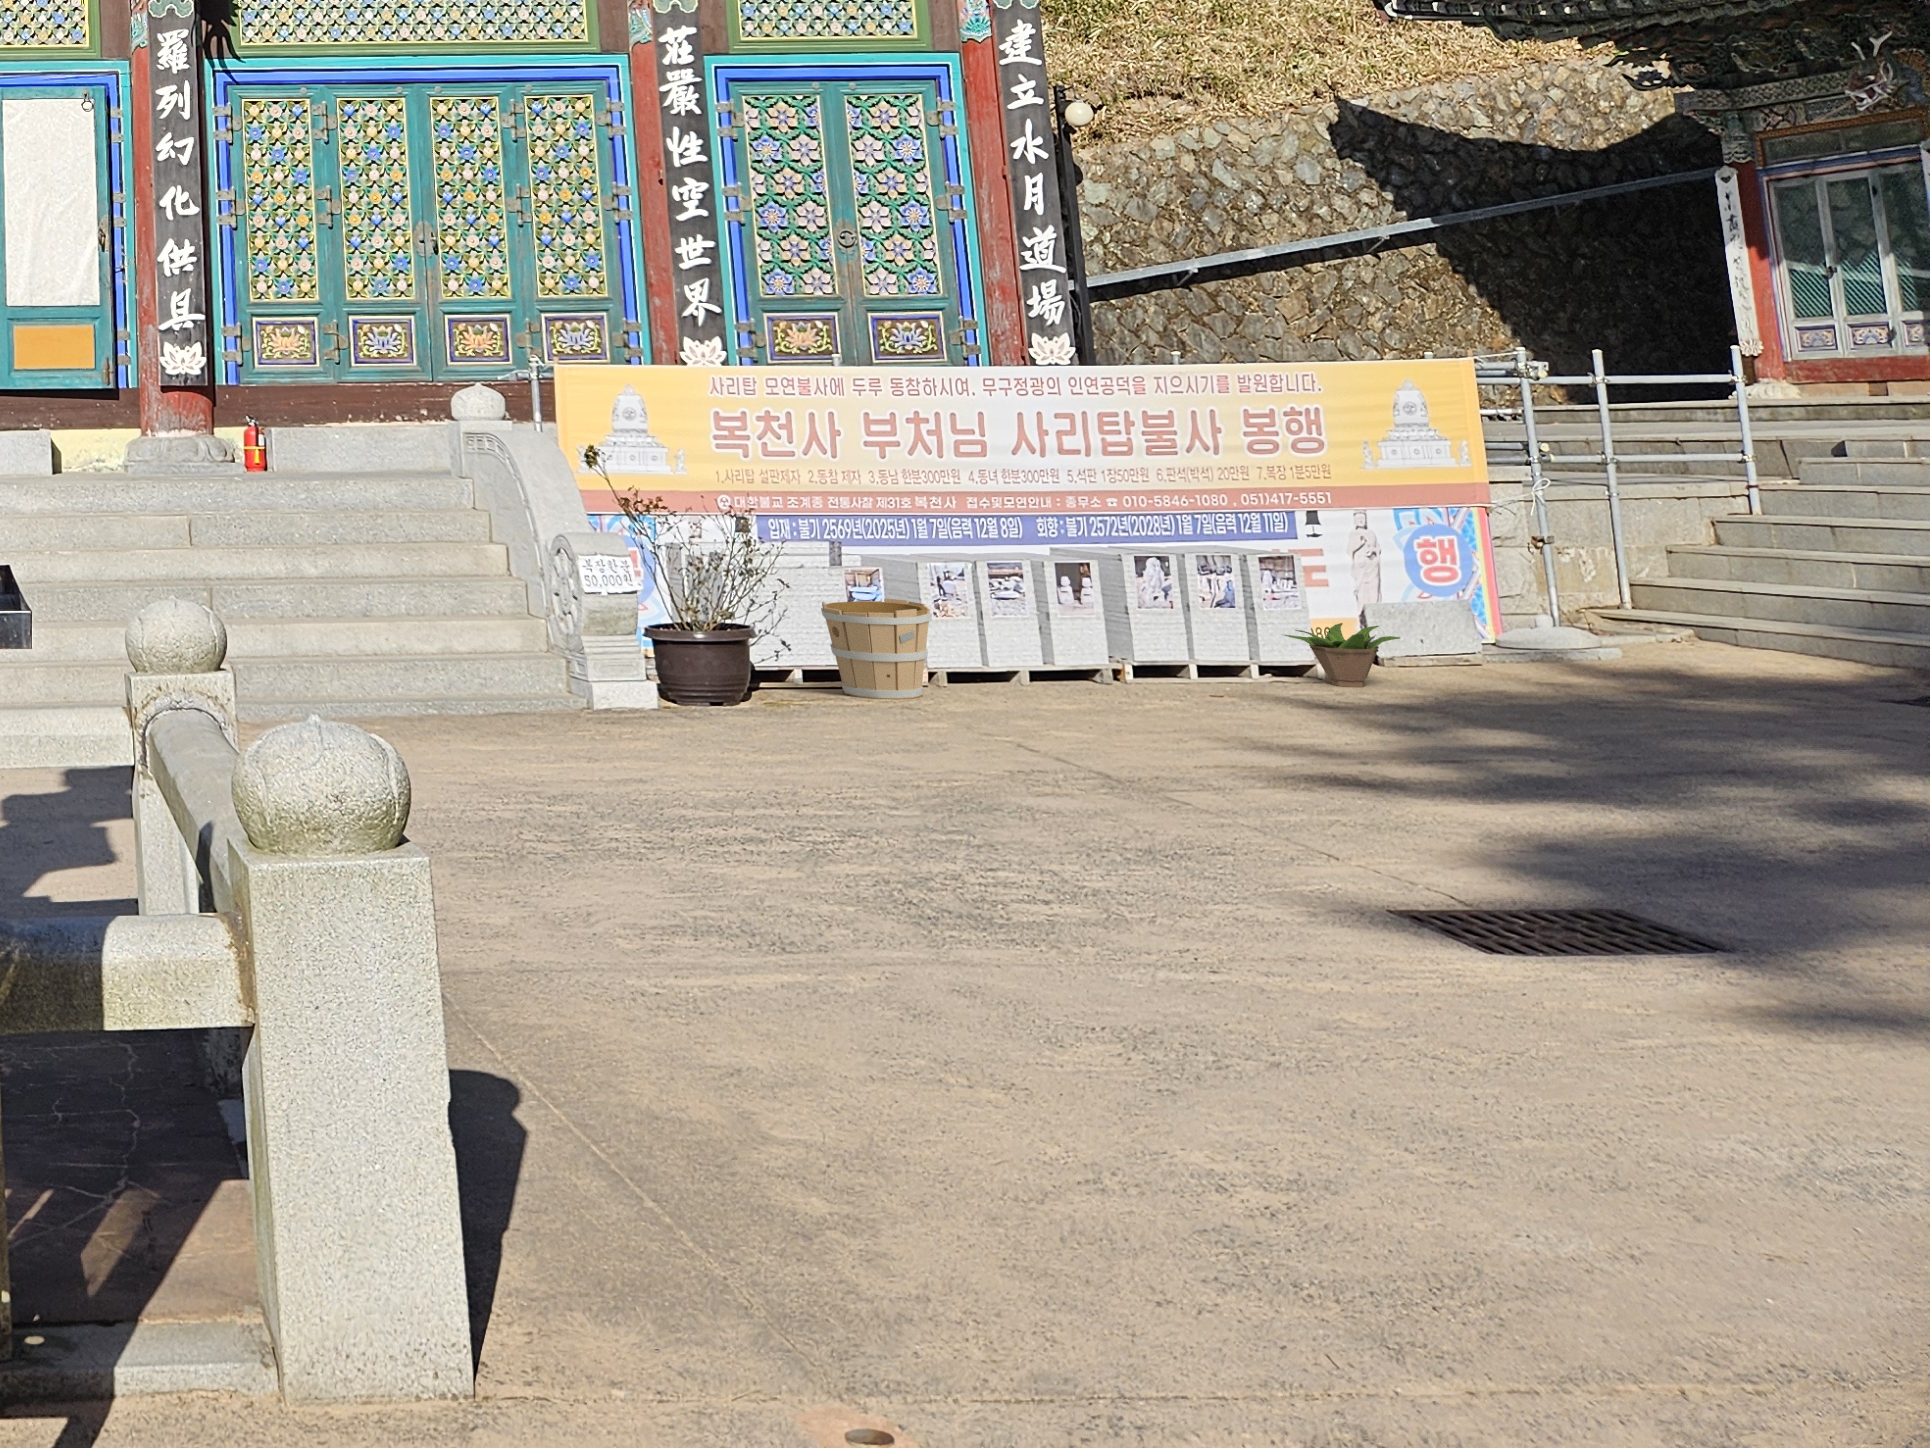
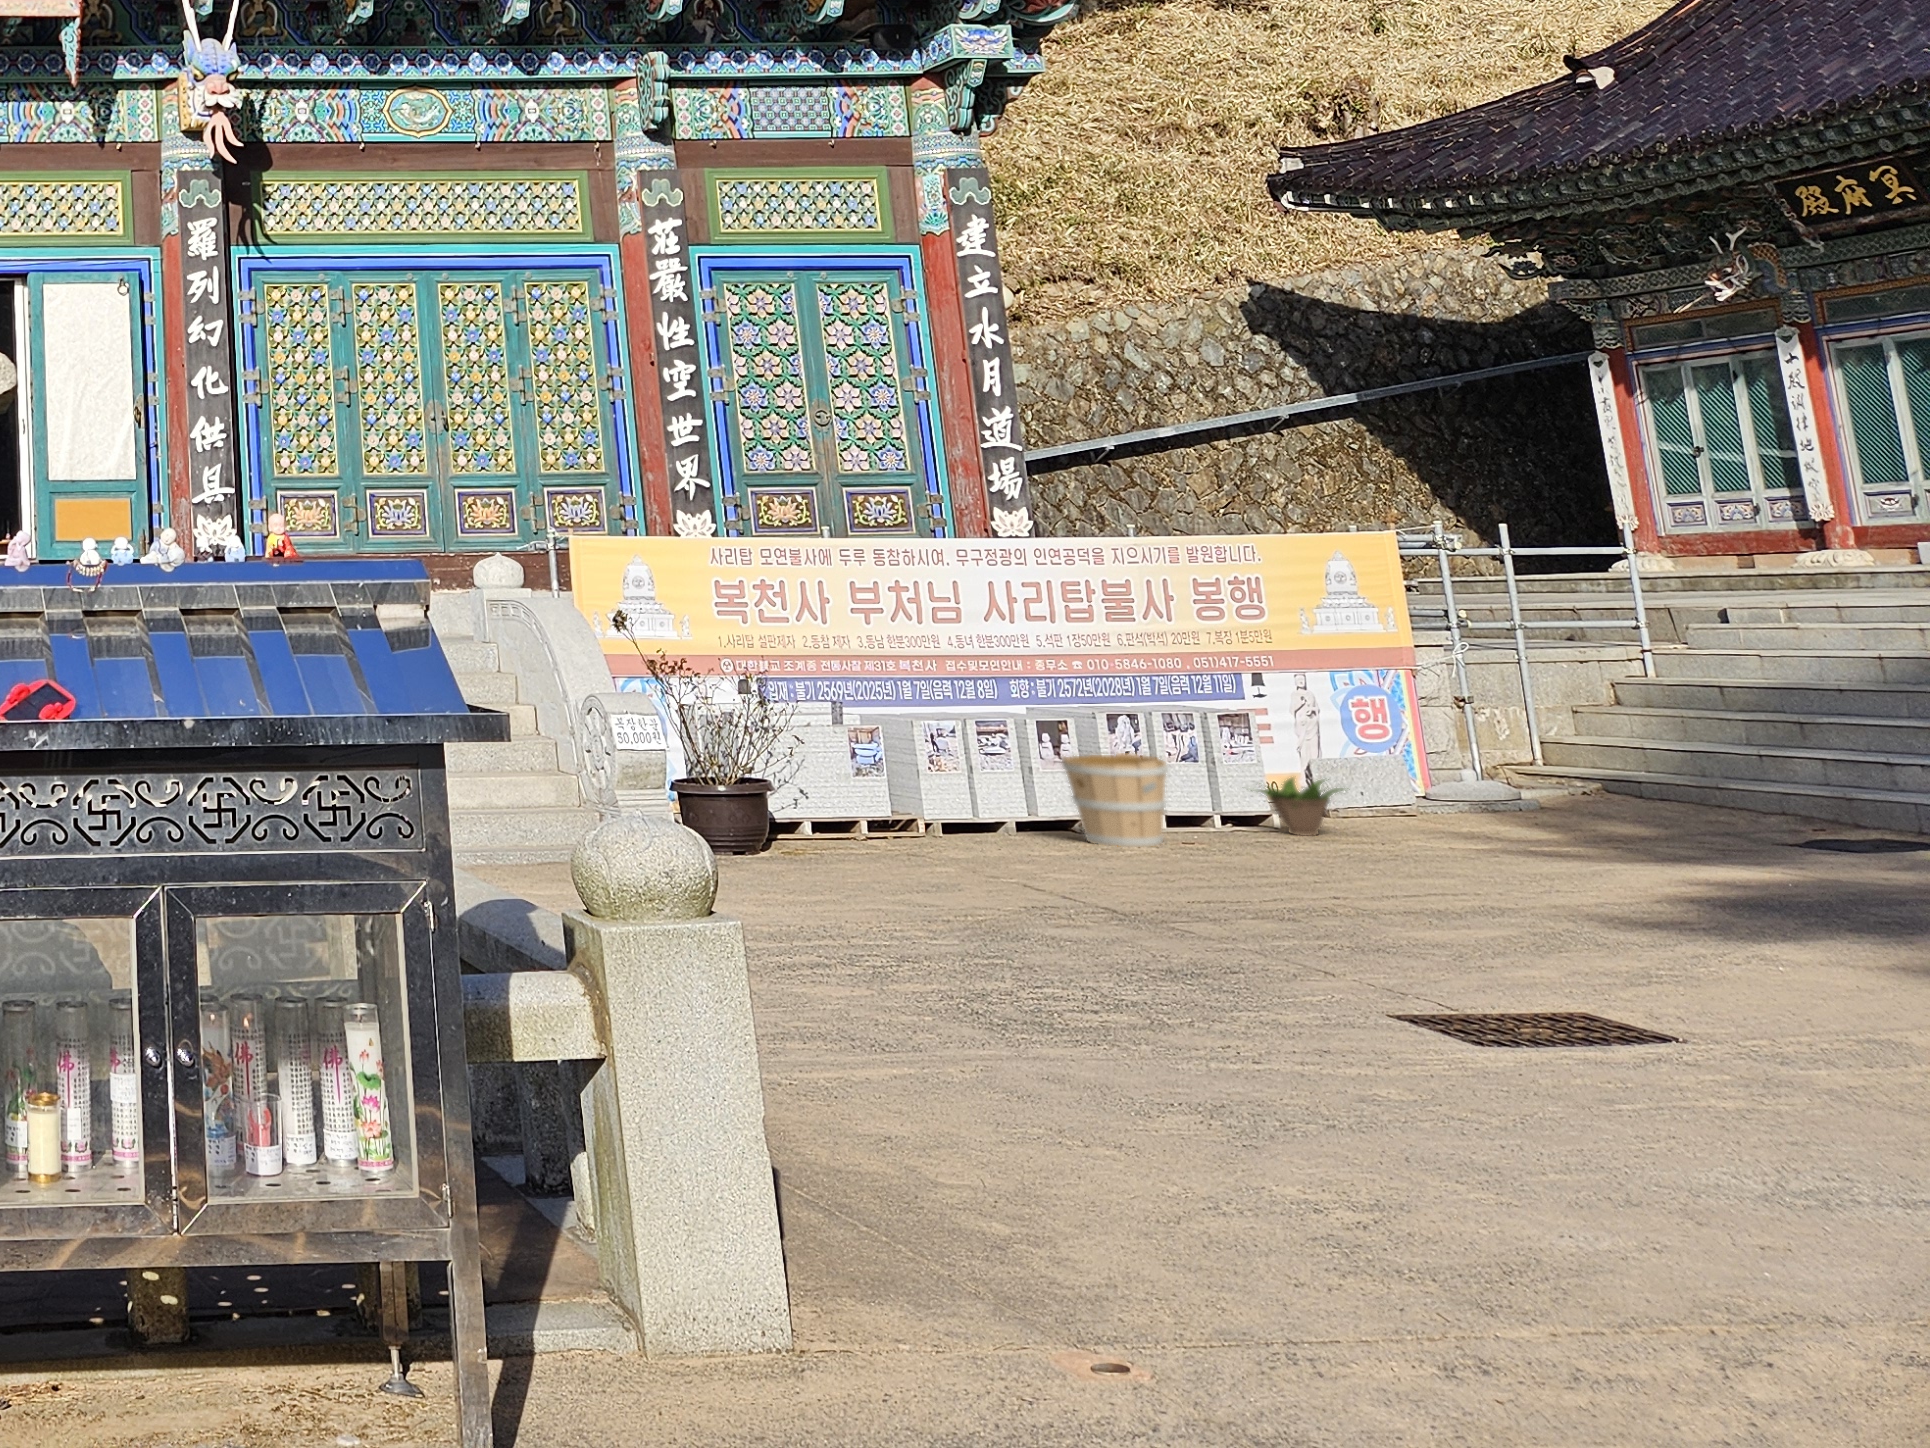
wooden bucket: present [821,599,932,700] -> present [1062,753,1168,847]

